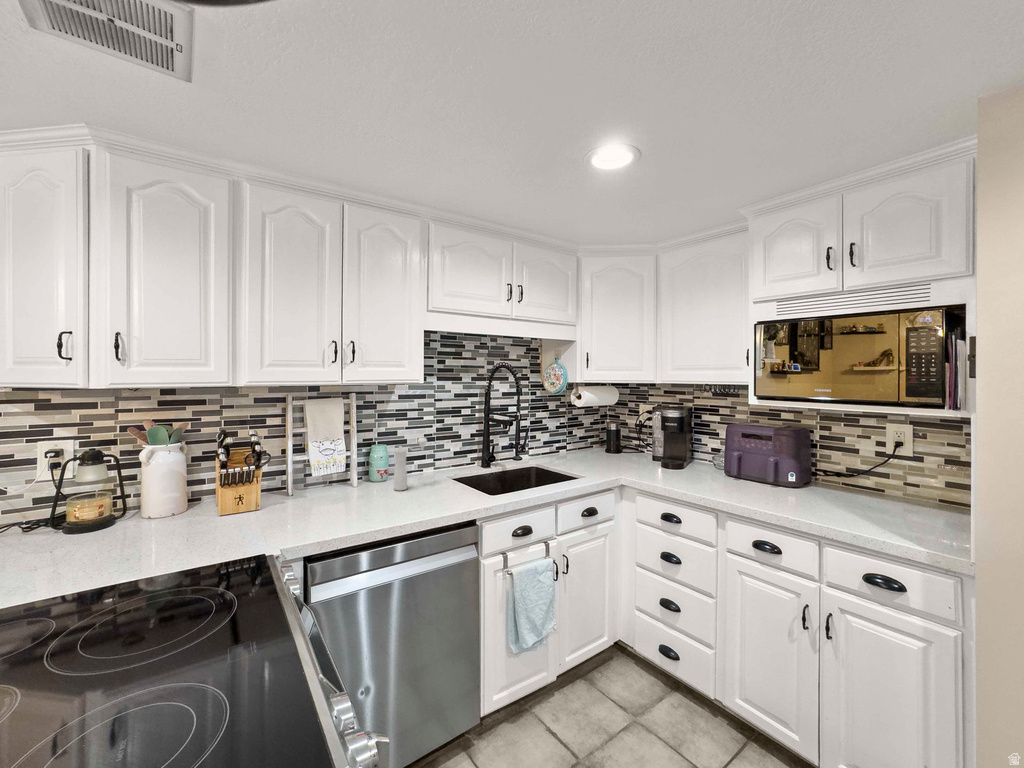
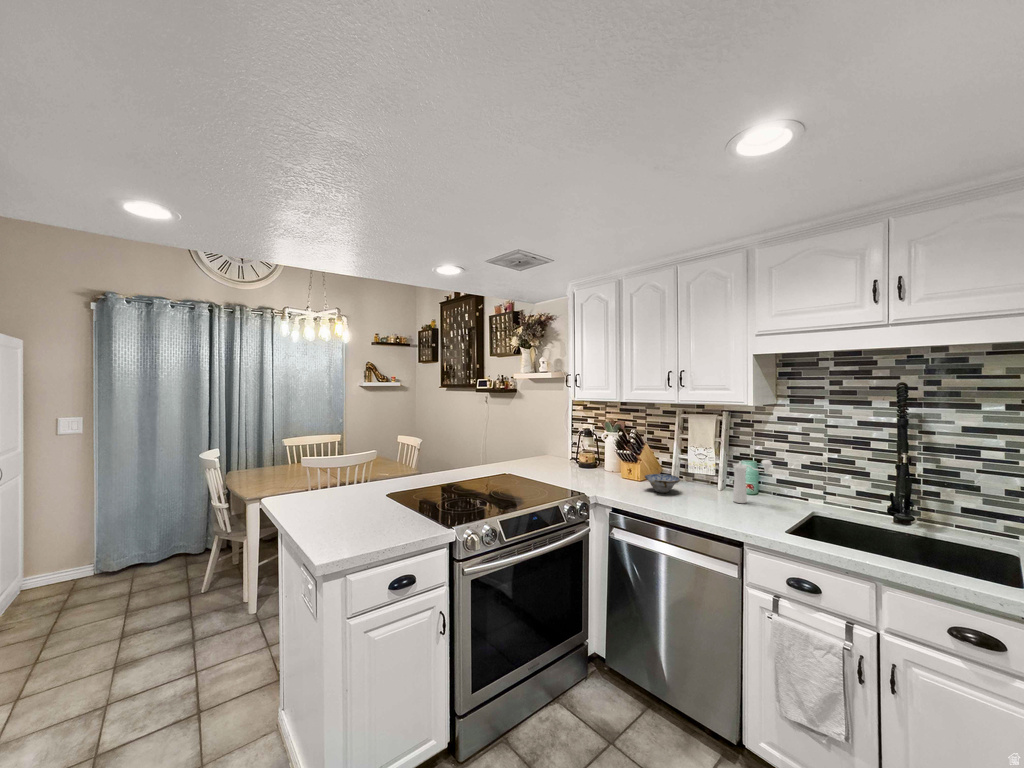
ceramic bowl: none [290,483,342,510] -> present [645,474,680,493]

